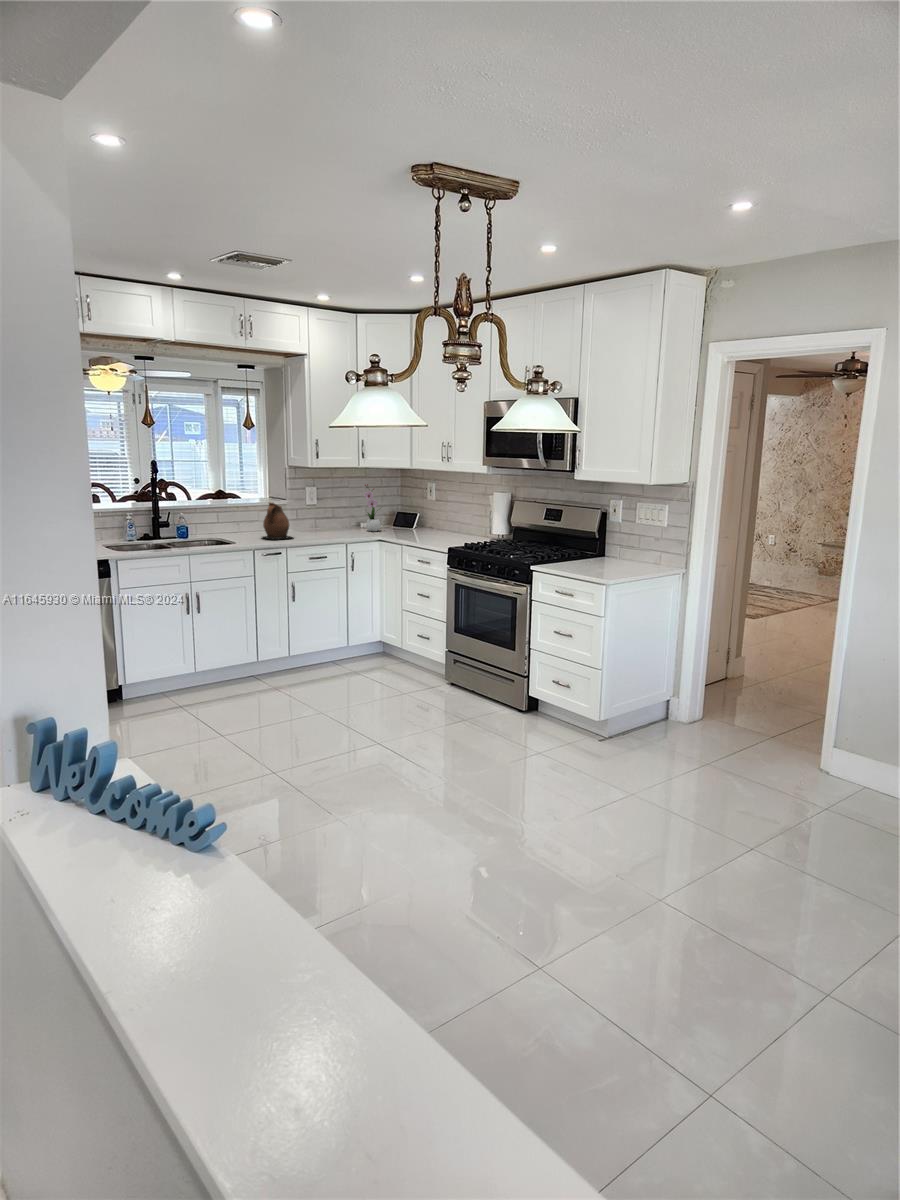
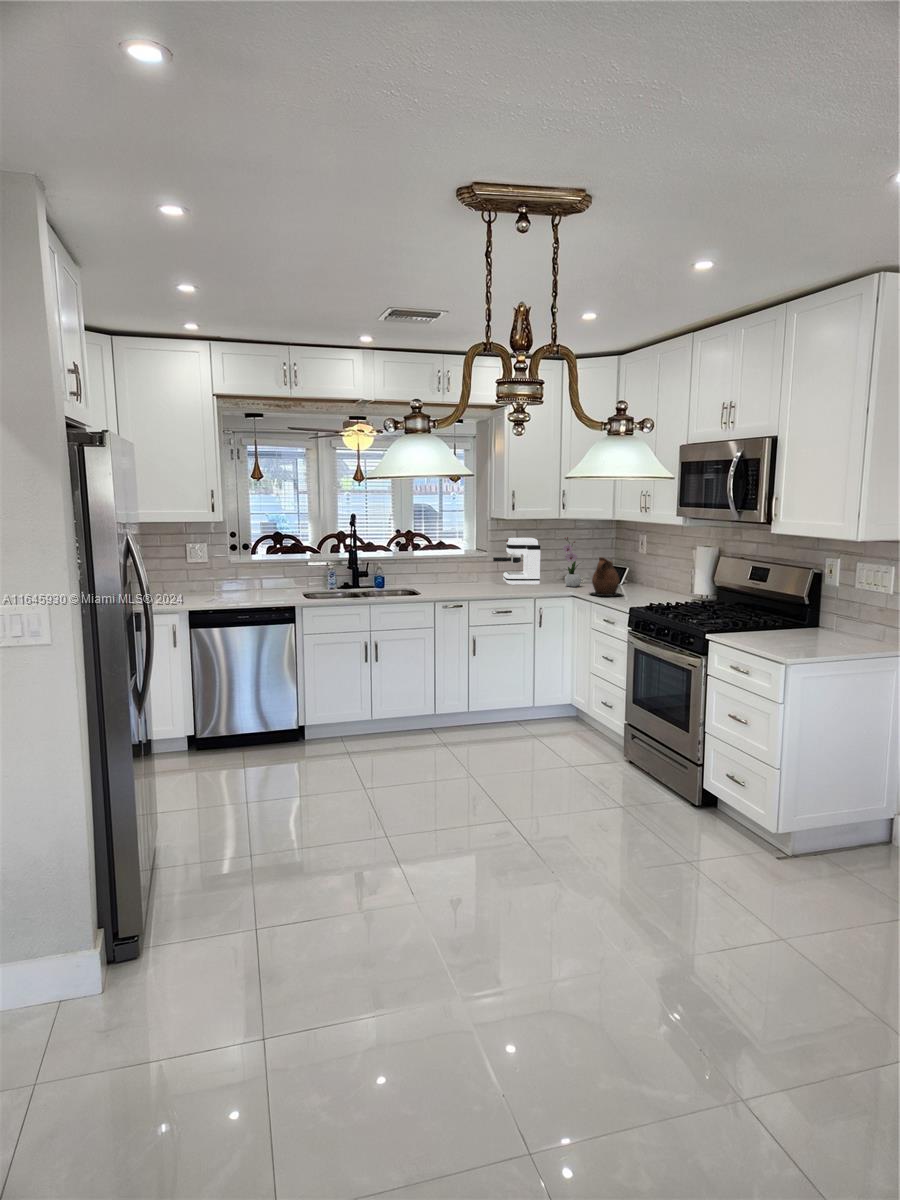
coffee maker: none [294,485,342,532] -> present [493,538,540,585]
ceramic pitcher: present [263,502,293,539] -> present [591,557,622,596]

